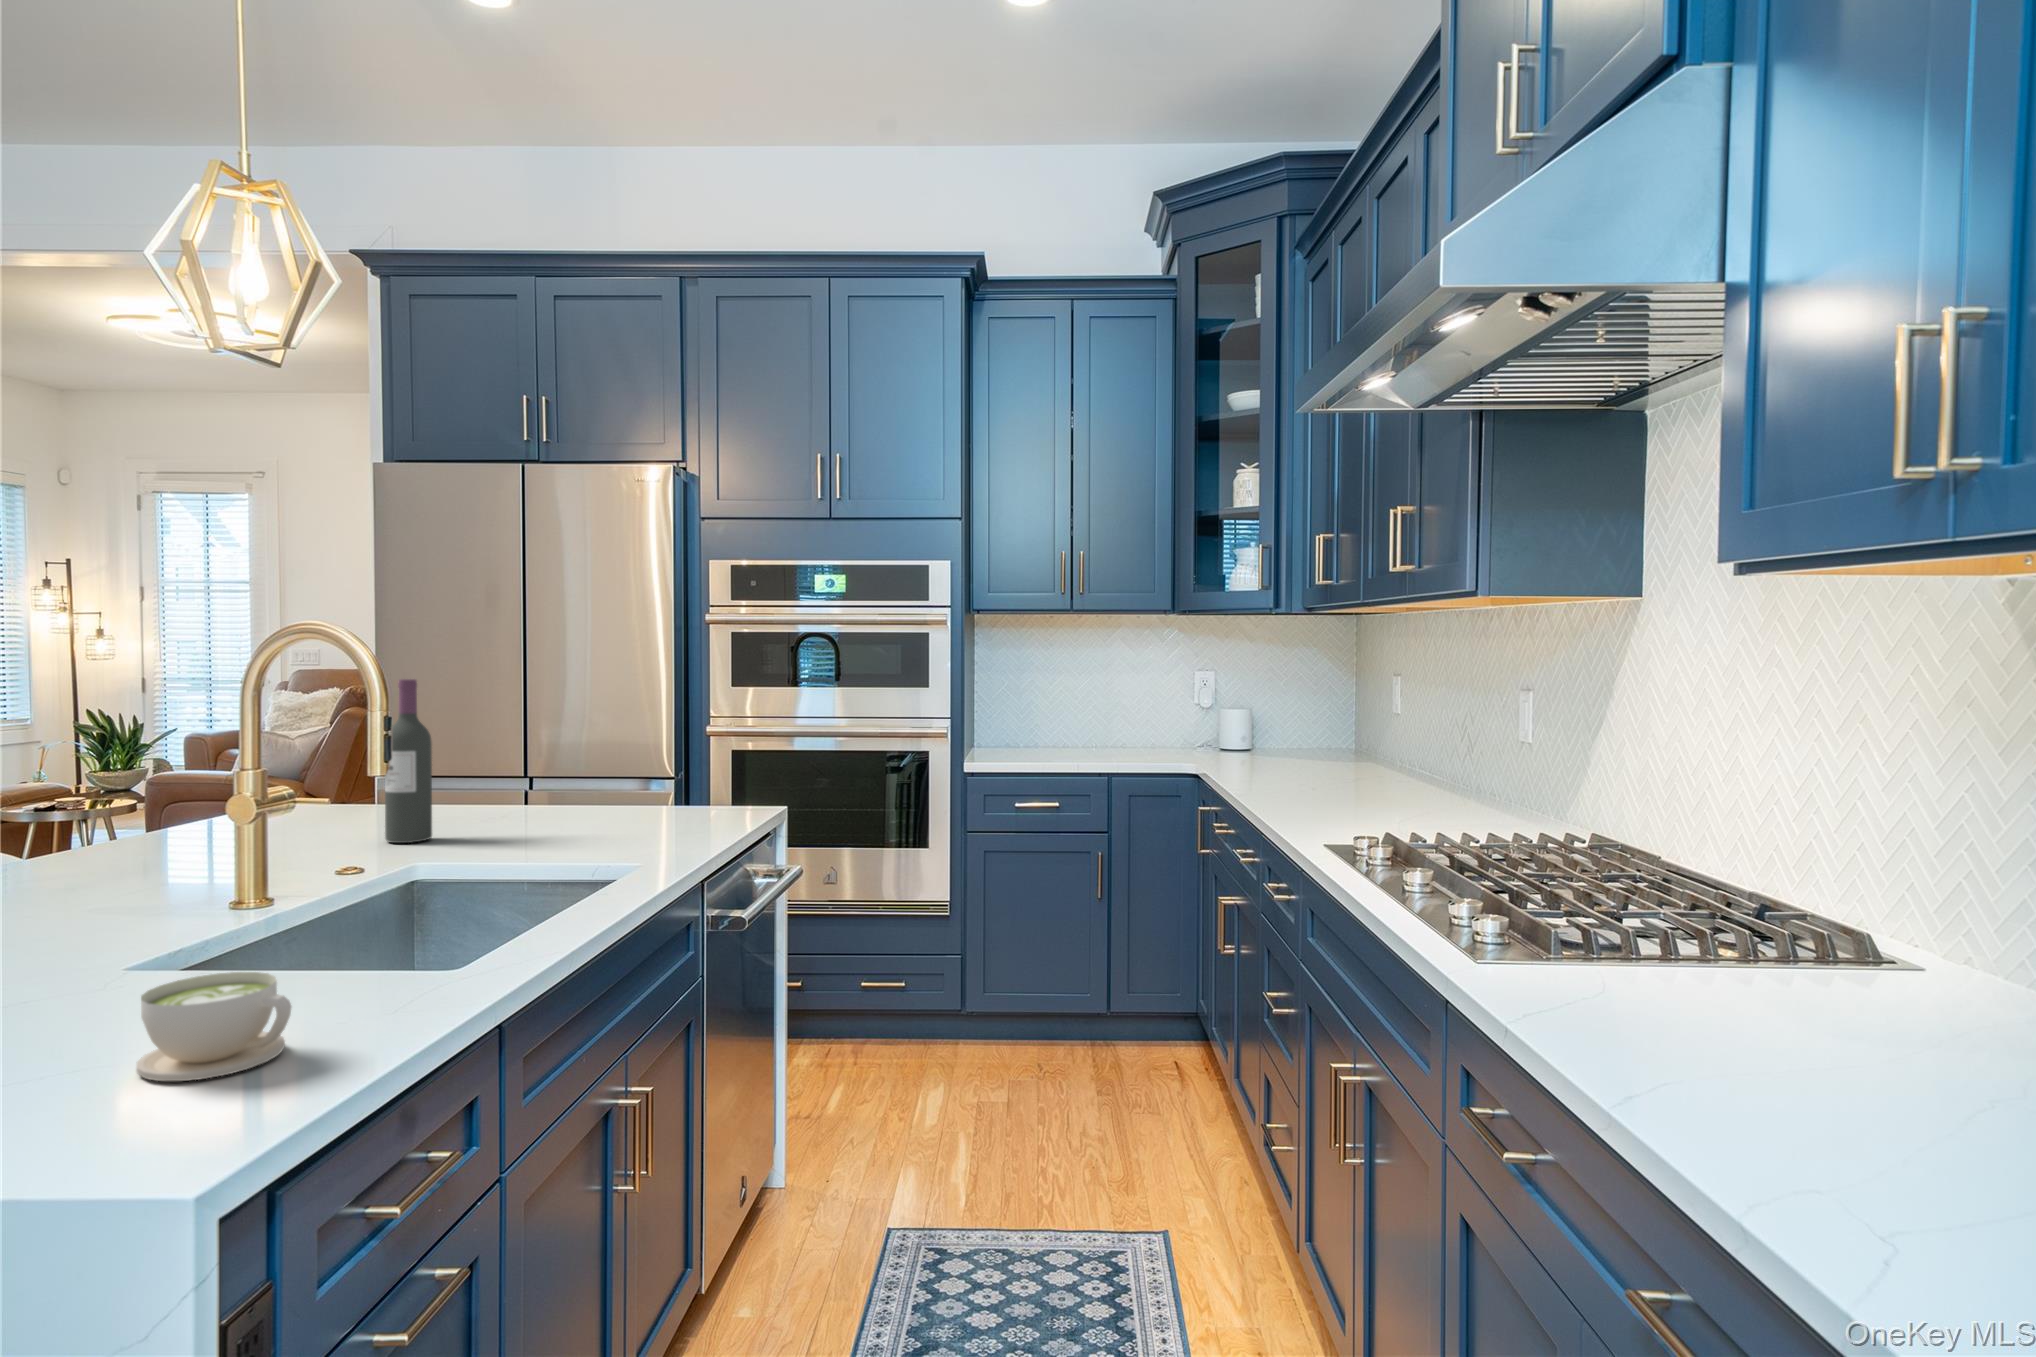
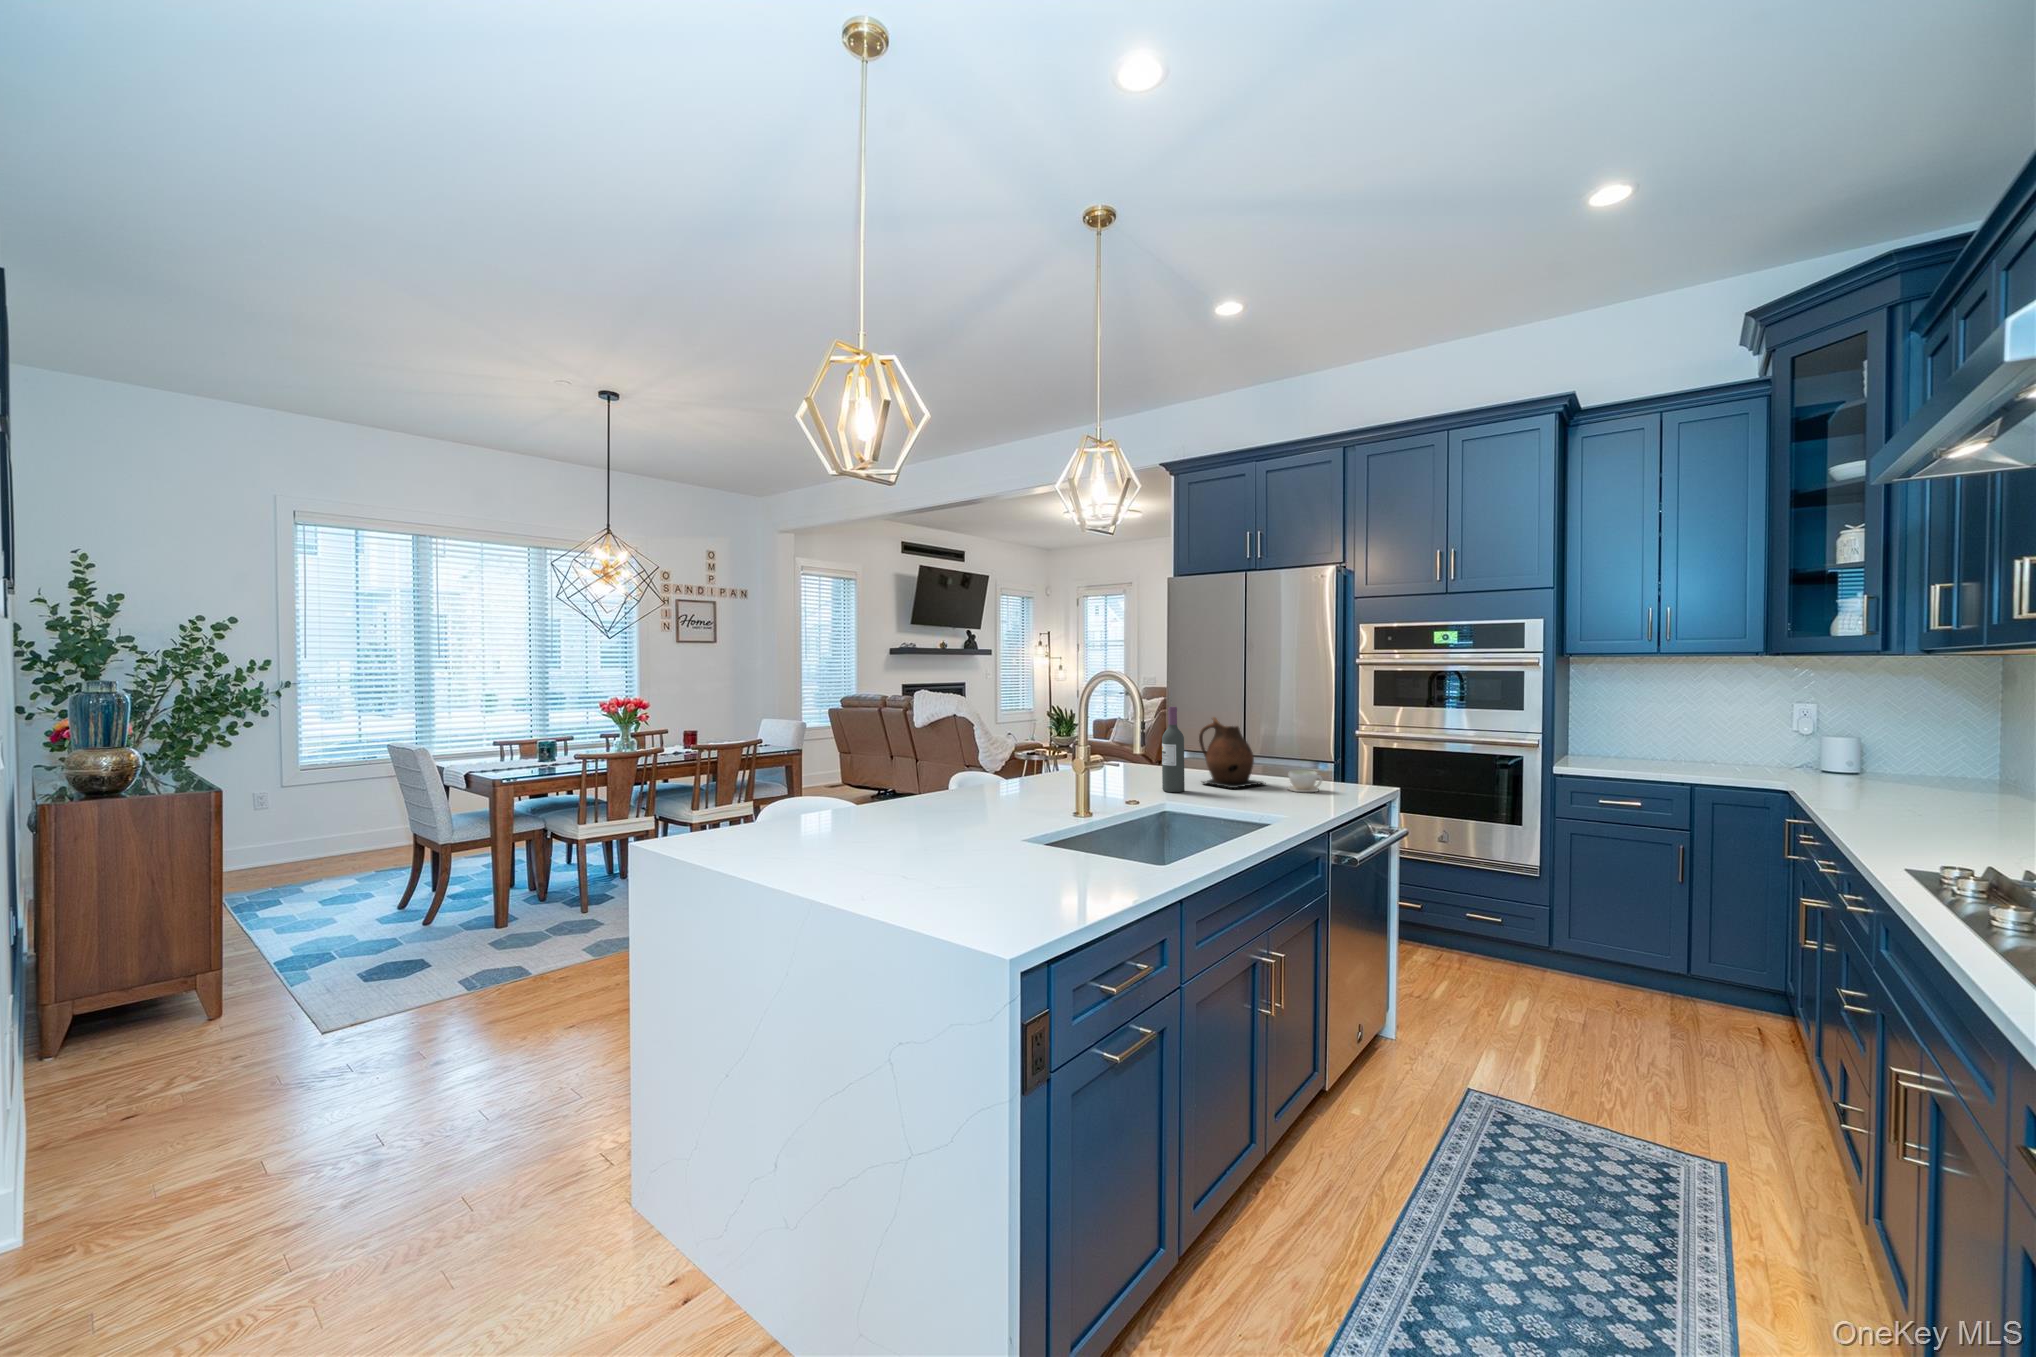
ceramic pitcher: none [458,701,583,827] -> present [1199,717,1266,788]
coffee cup: present [136,972,291,1081] -> present [1288,770,1322,792]

